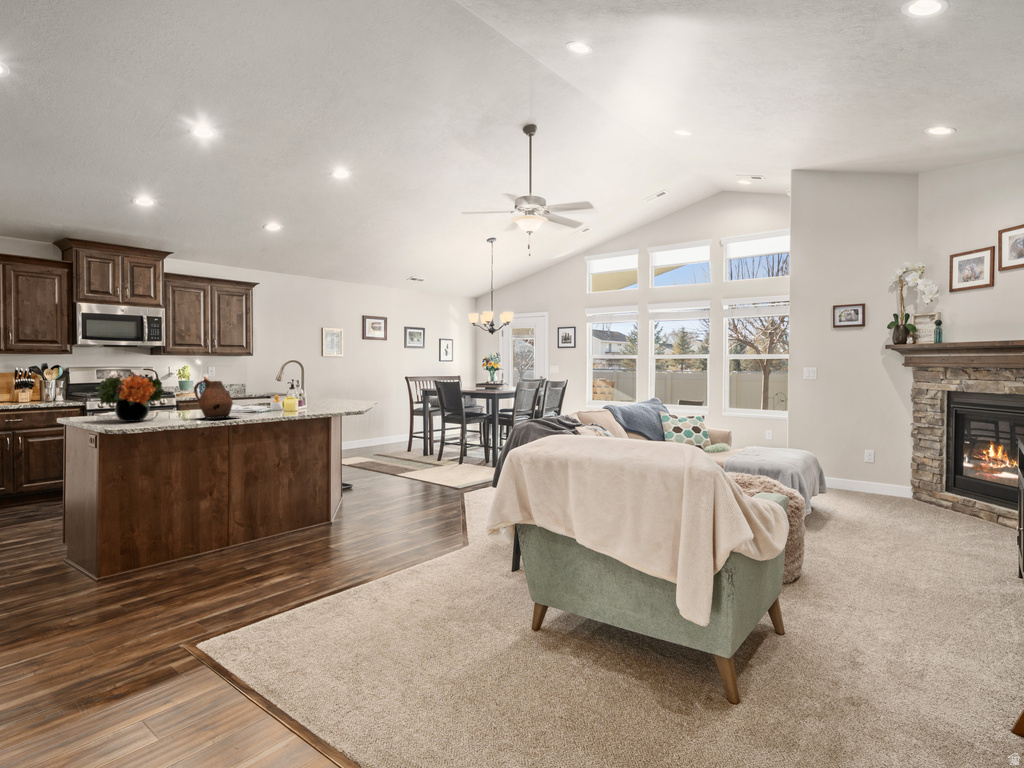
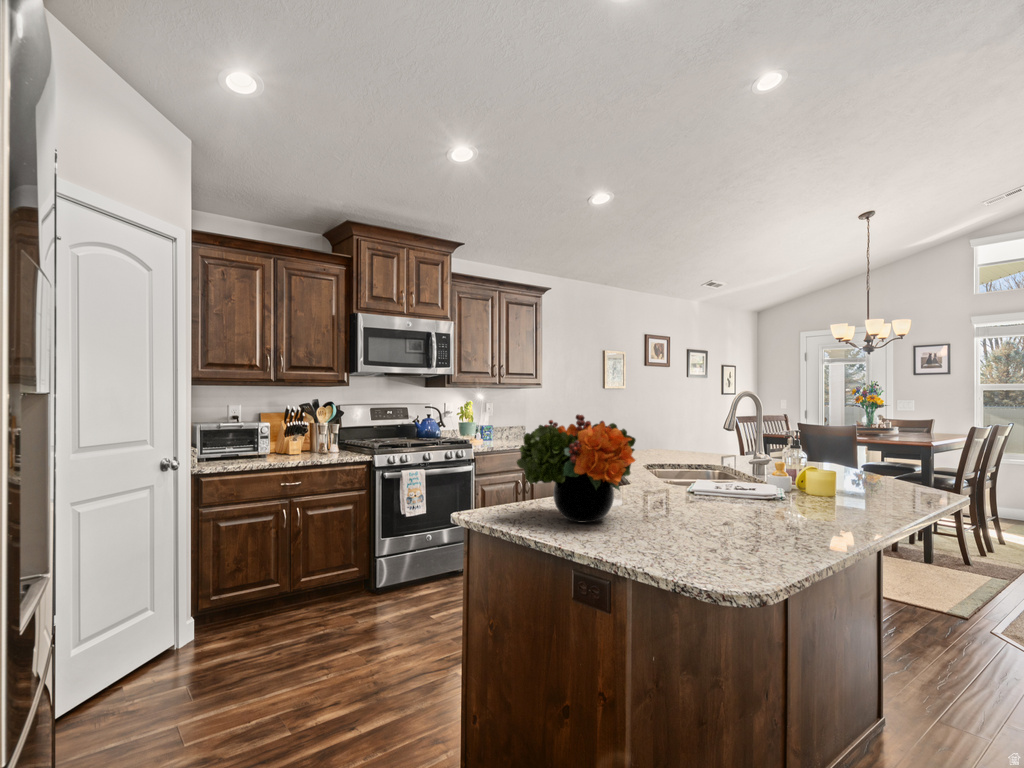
ceramic pitcher: present [194,377,233,419] -> none [676,424,763,518]

